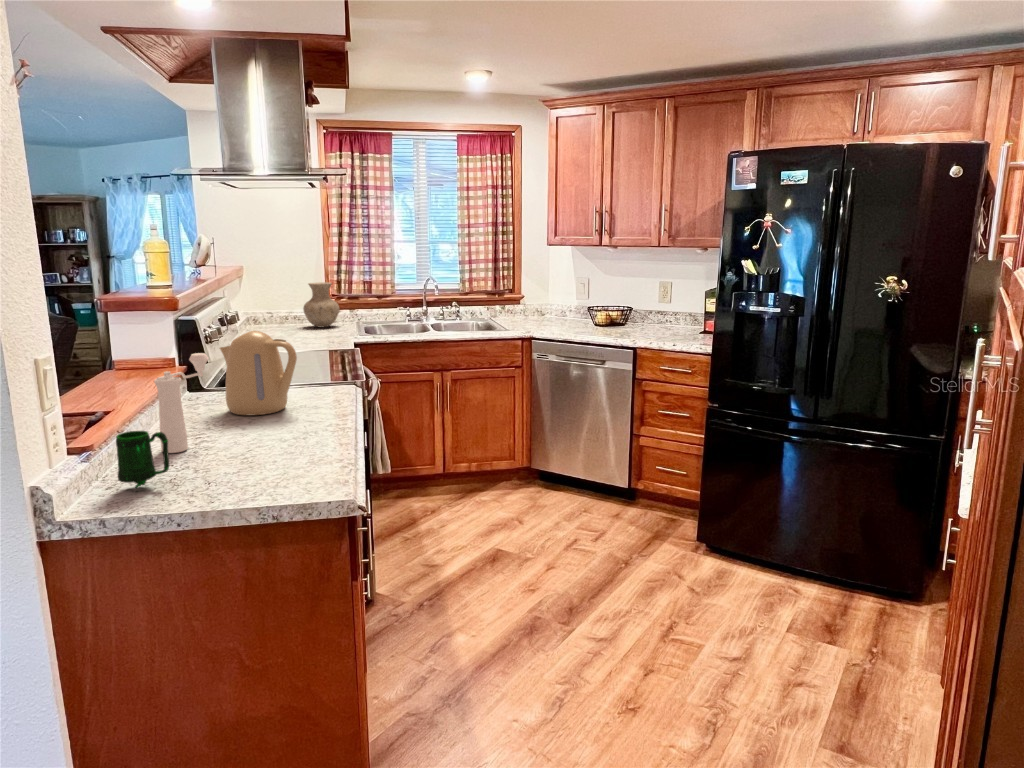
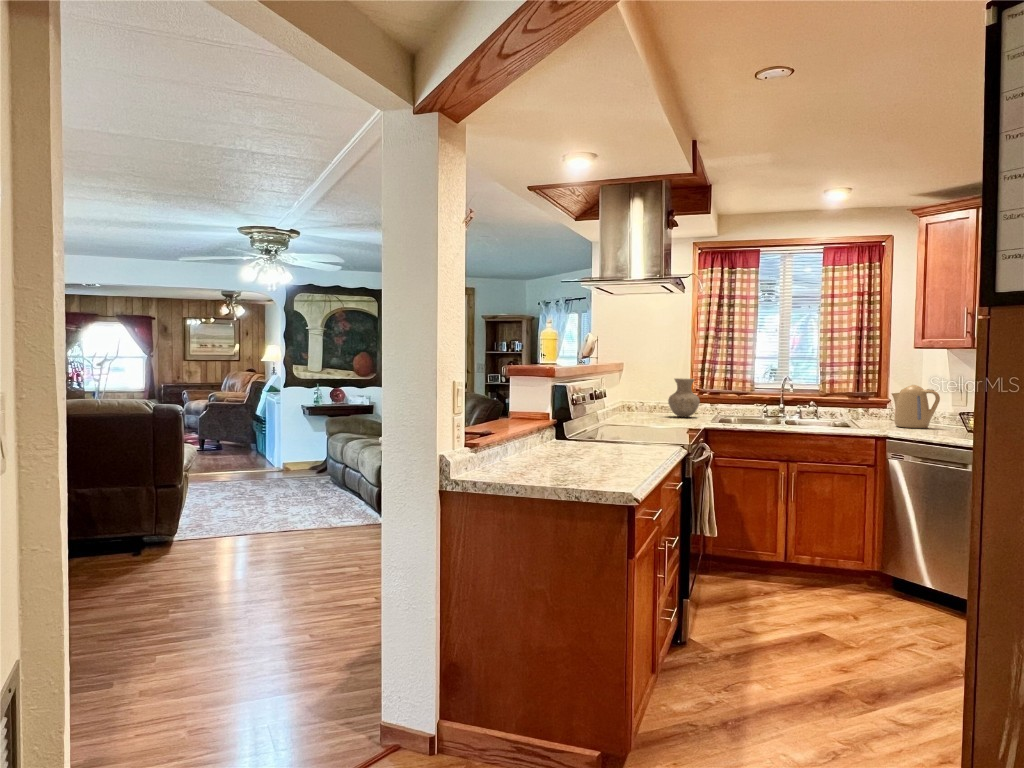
kettle: present [220,331,297,415] -> present [892,385,940,428]
pepper mill: present [154,353,208,453] -> none [523,399,561,463]
mug: present [116,431,169,488] -> none [490,436,521,475]

